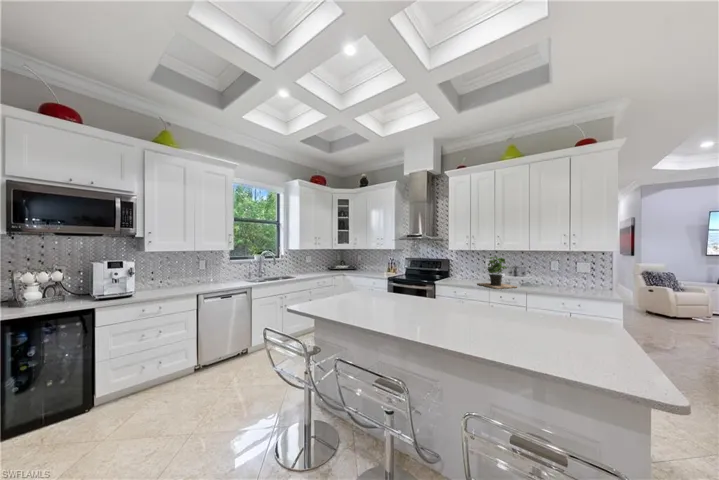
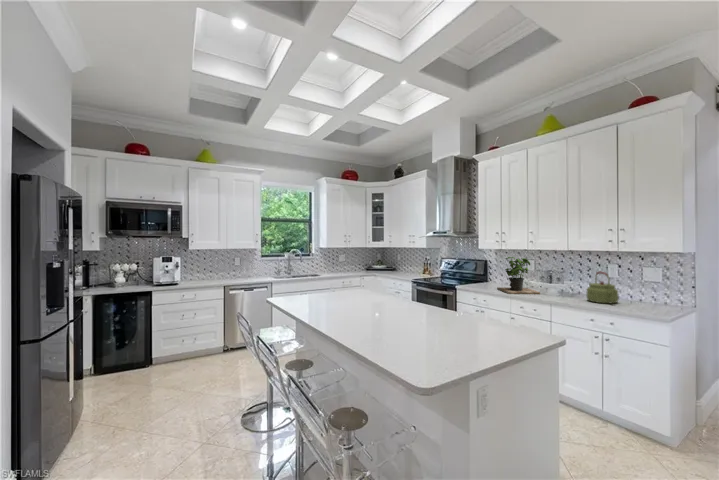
kettle: none [560,268,591,294] -> present [586,272,619,304]

